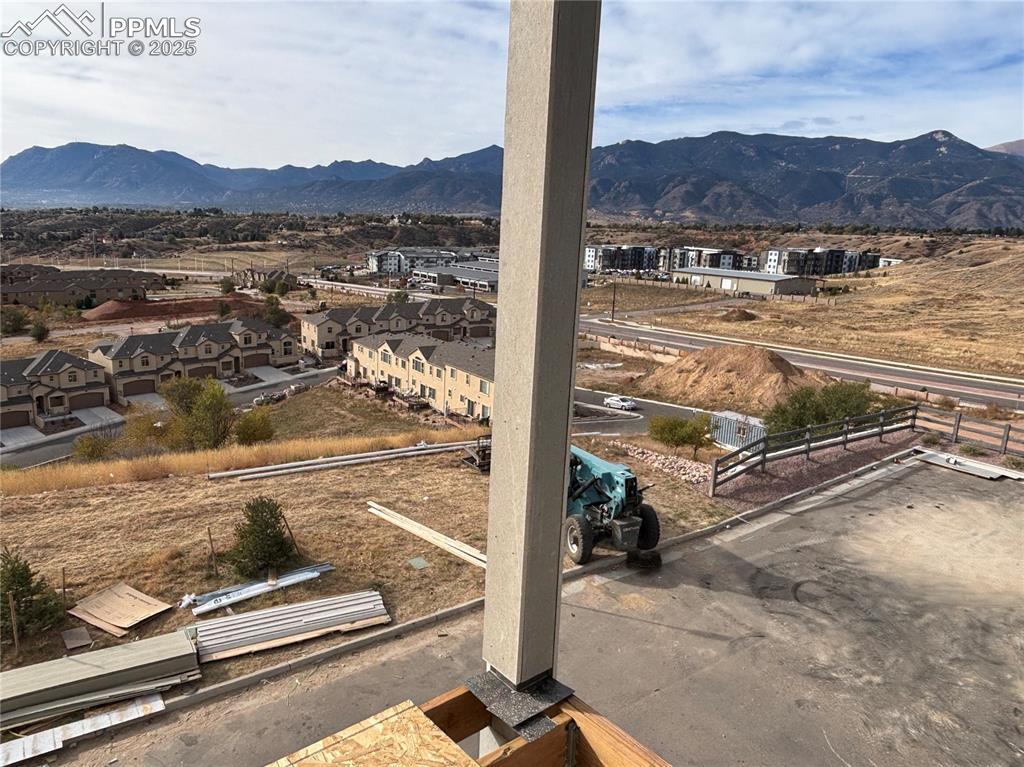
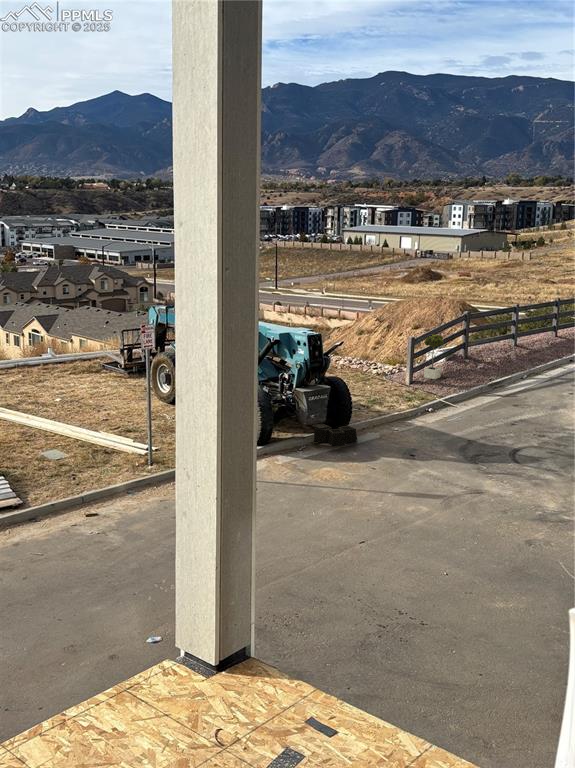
potted tree: none [726,457,743,492] -> present [424,334,444,379]

